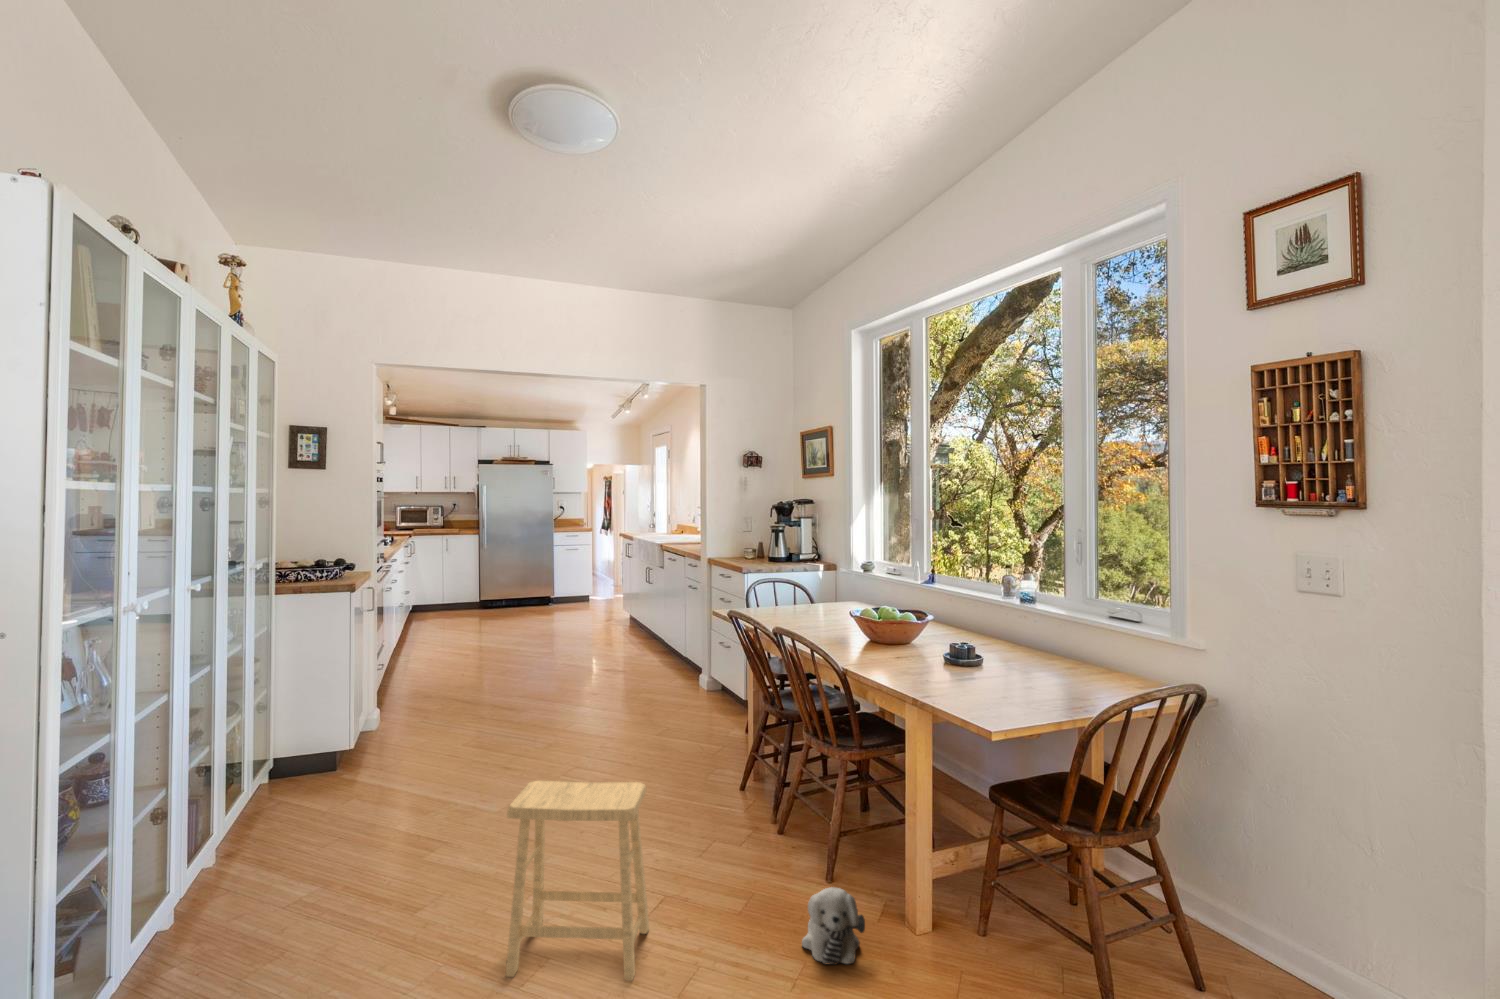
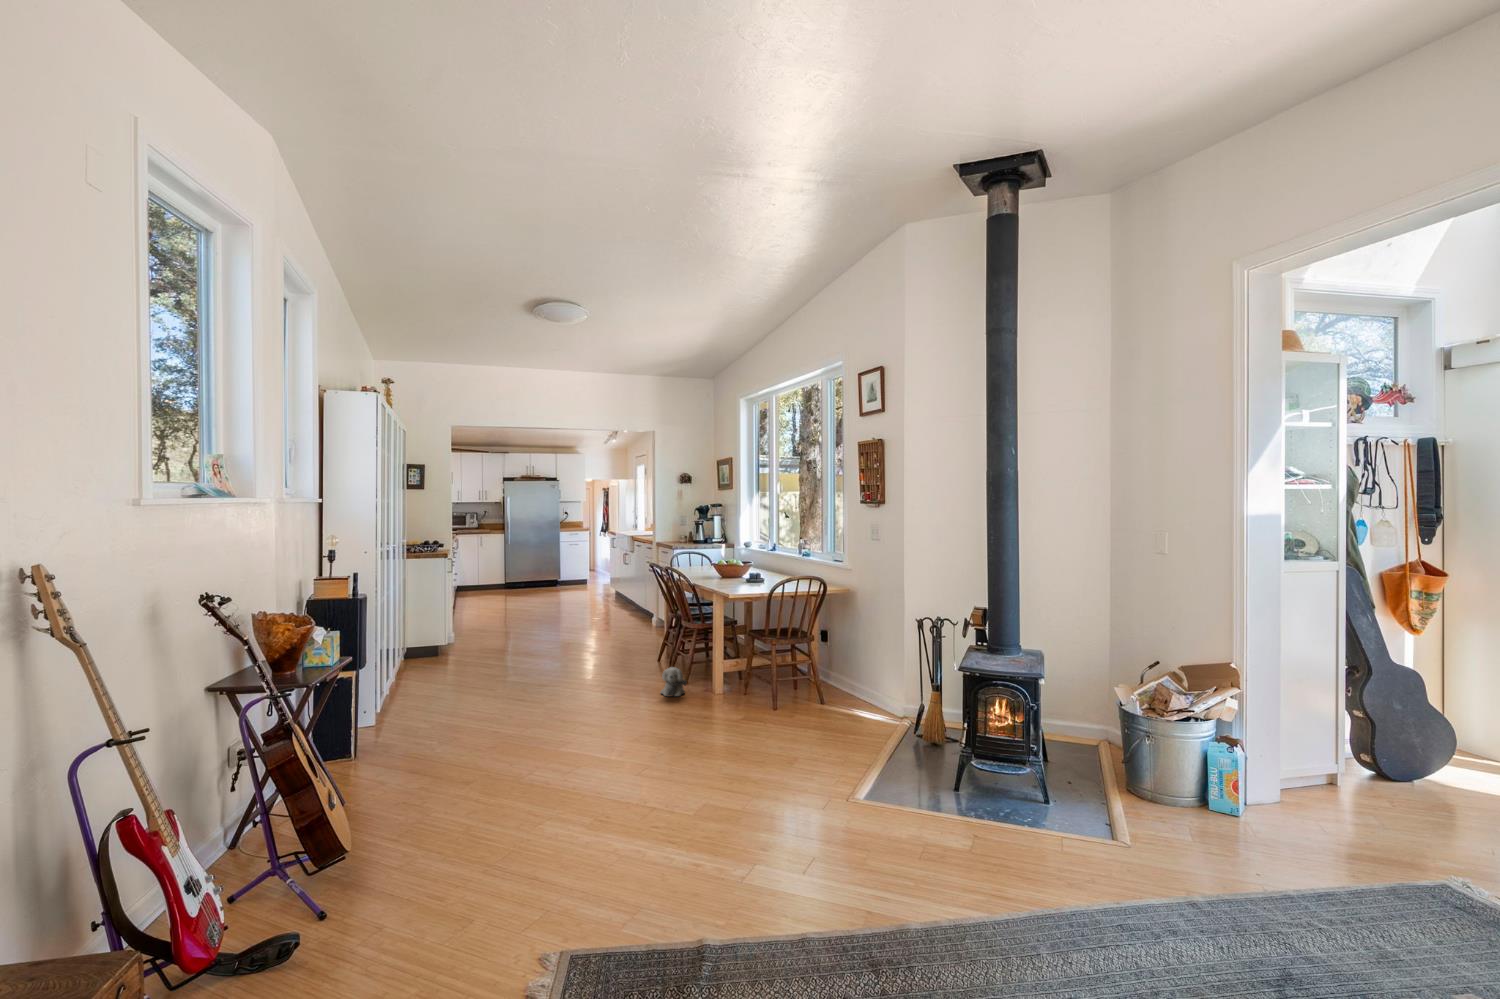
footstool: present [506,781,649,981] -> none [535,626,597,700]

